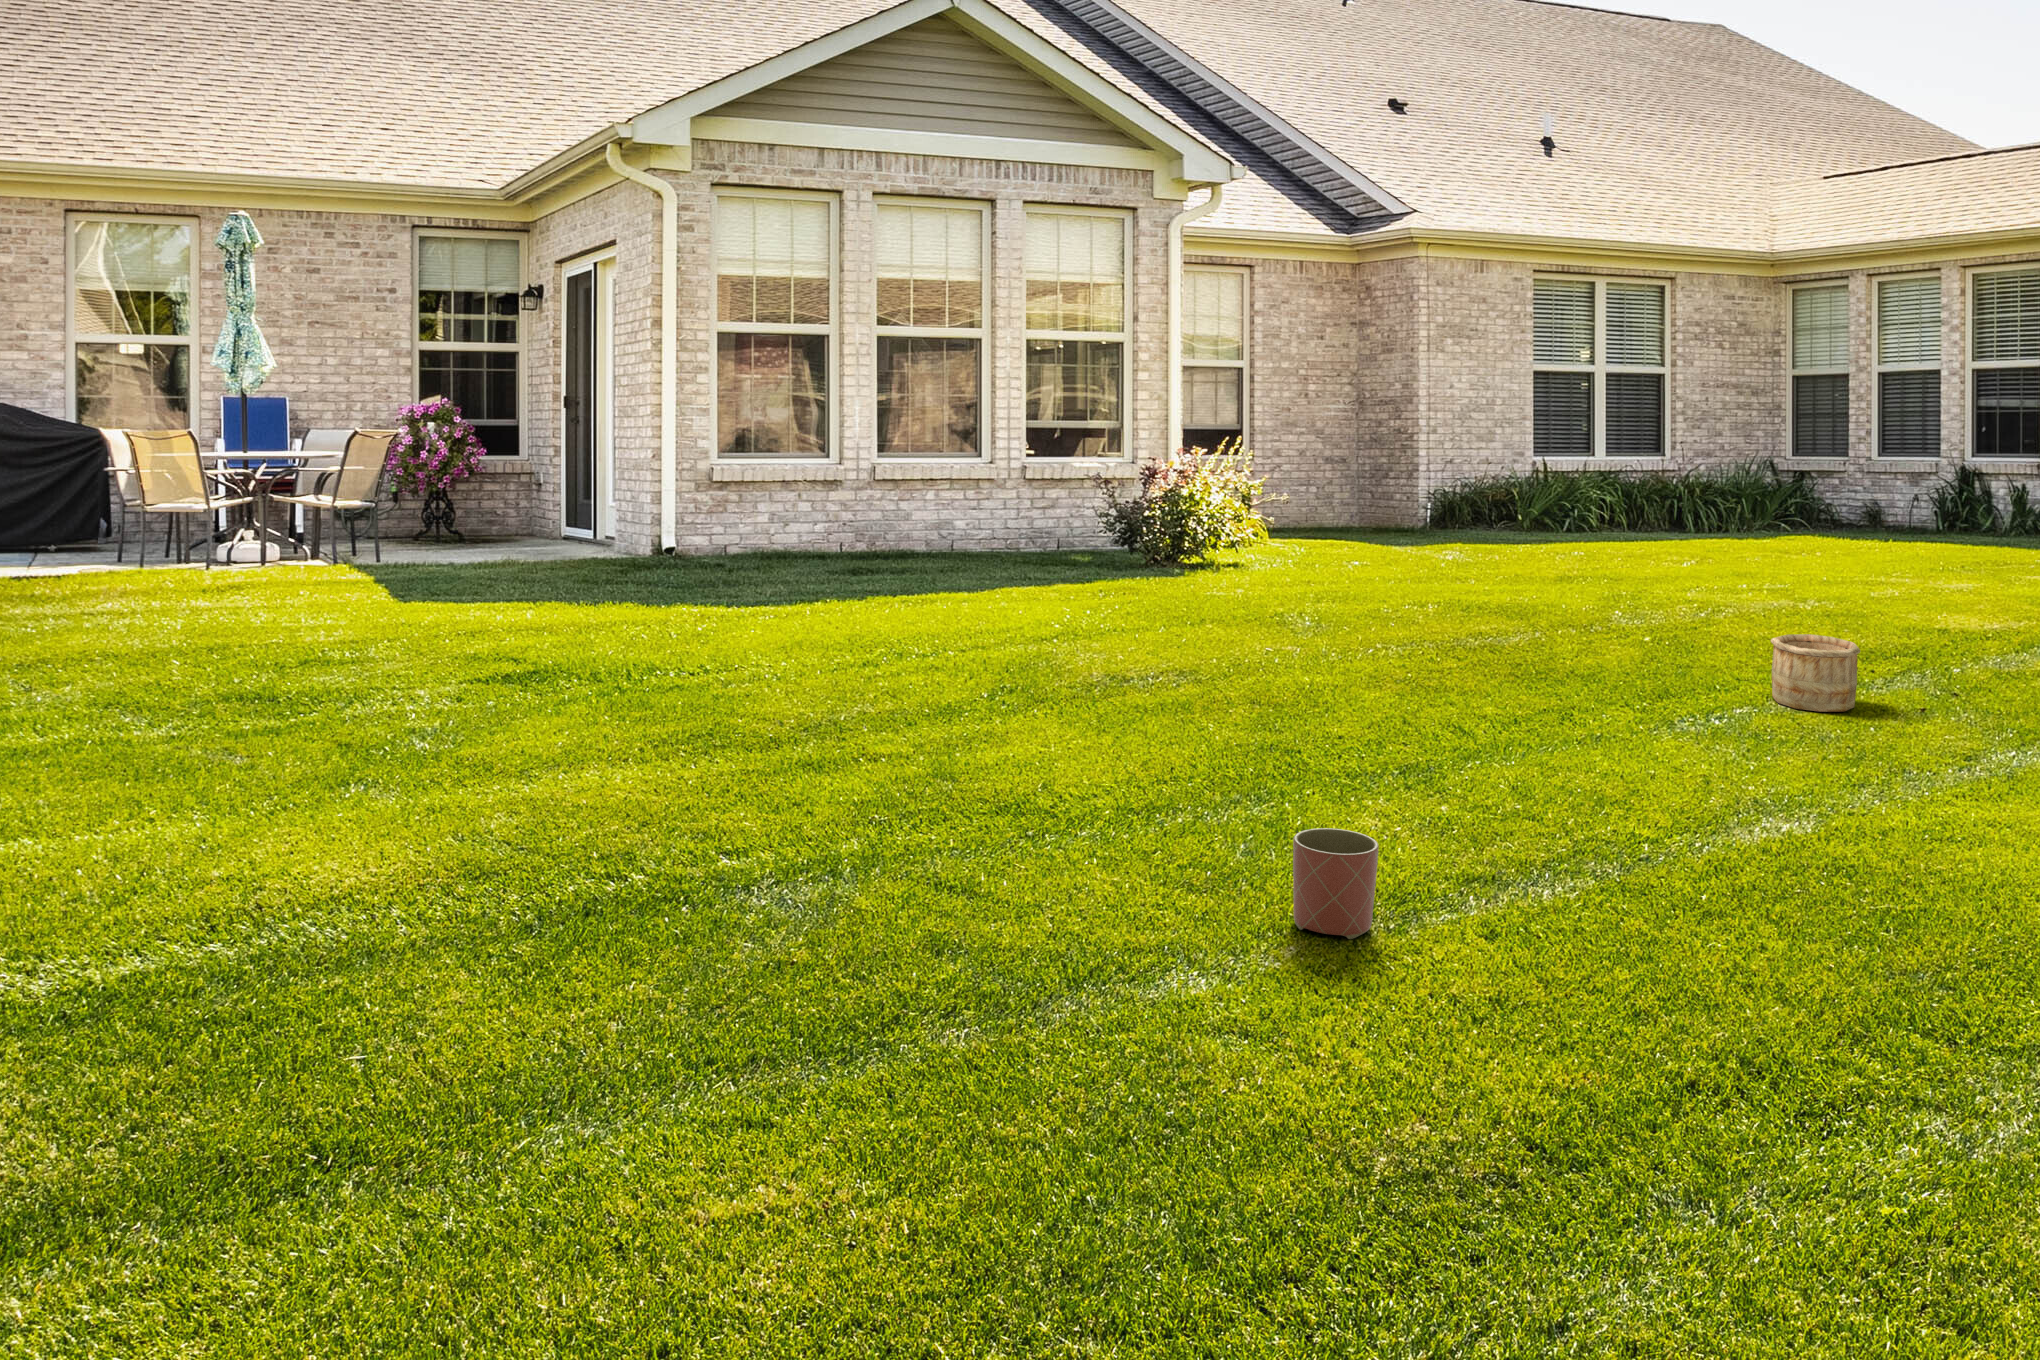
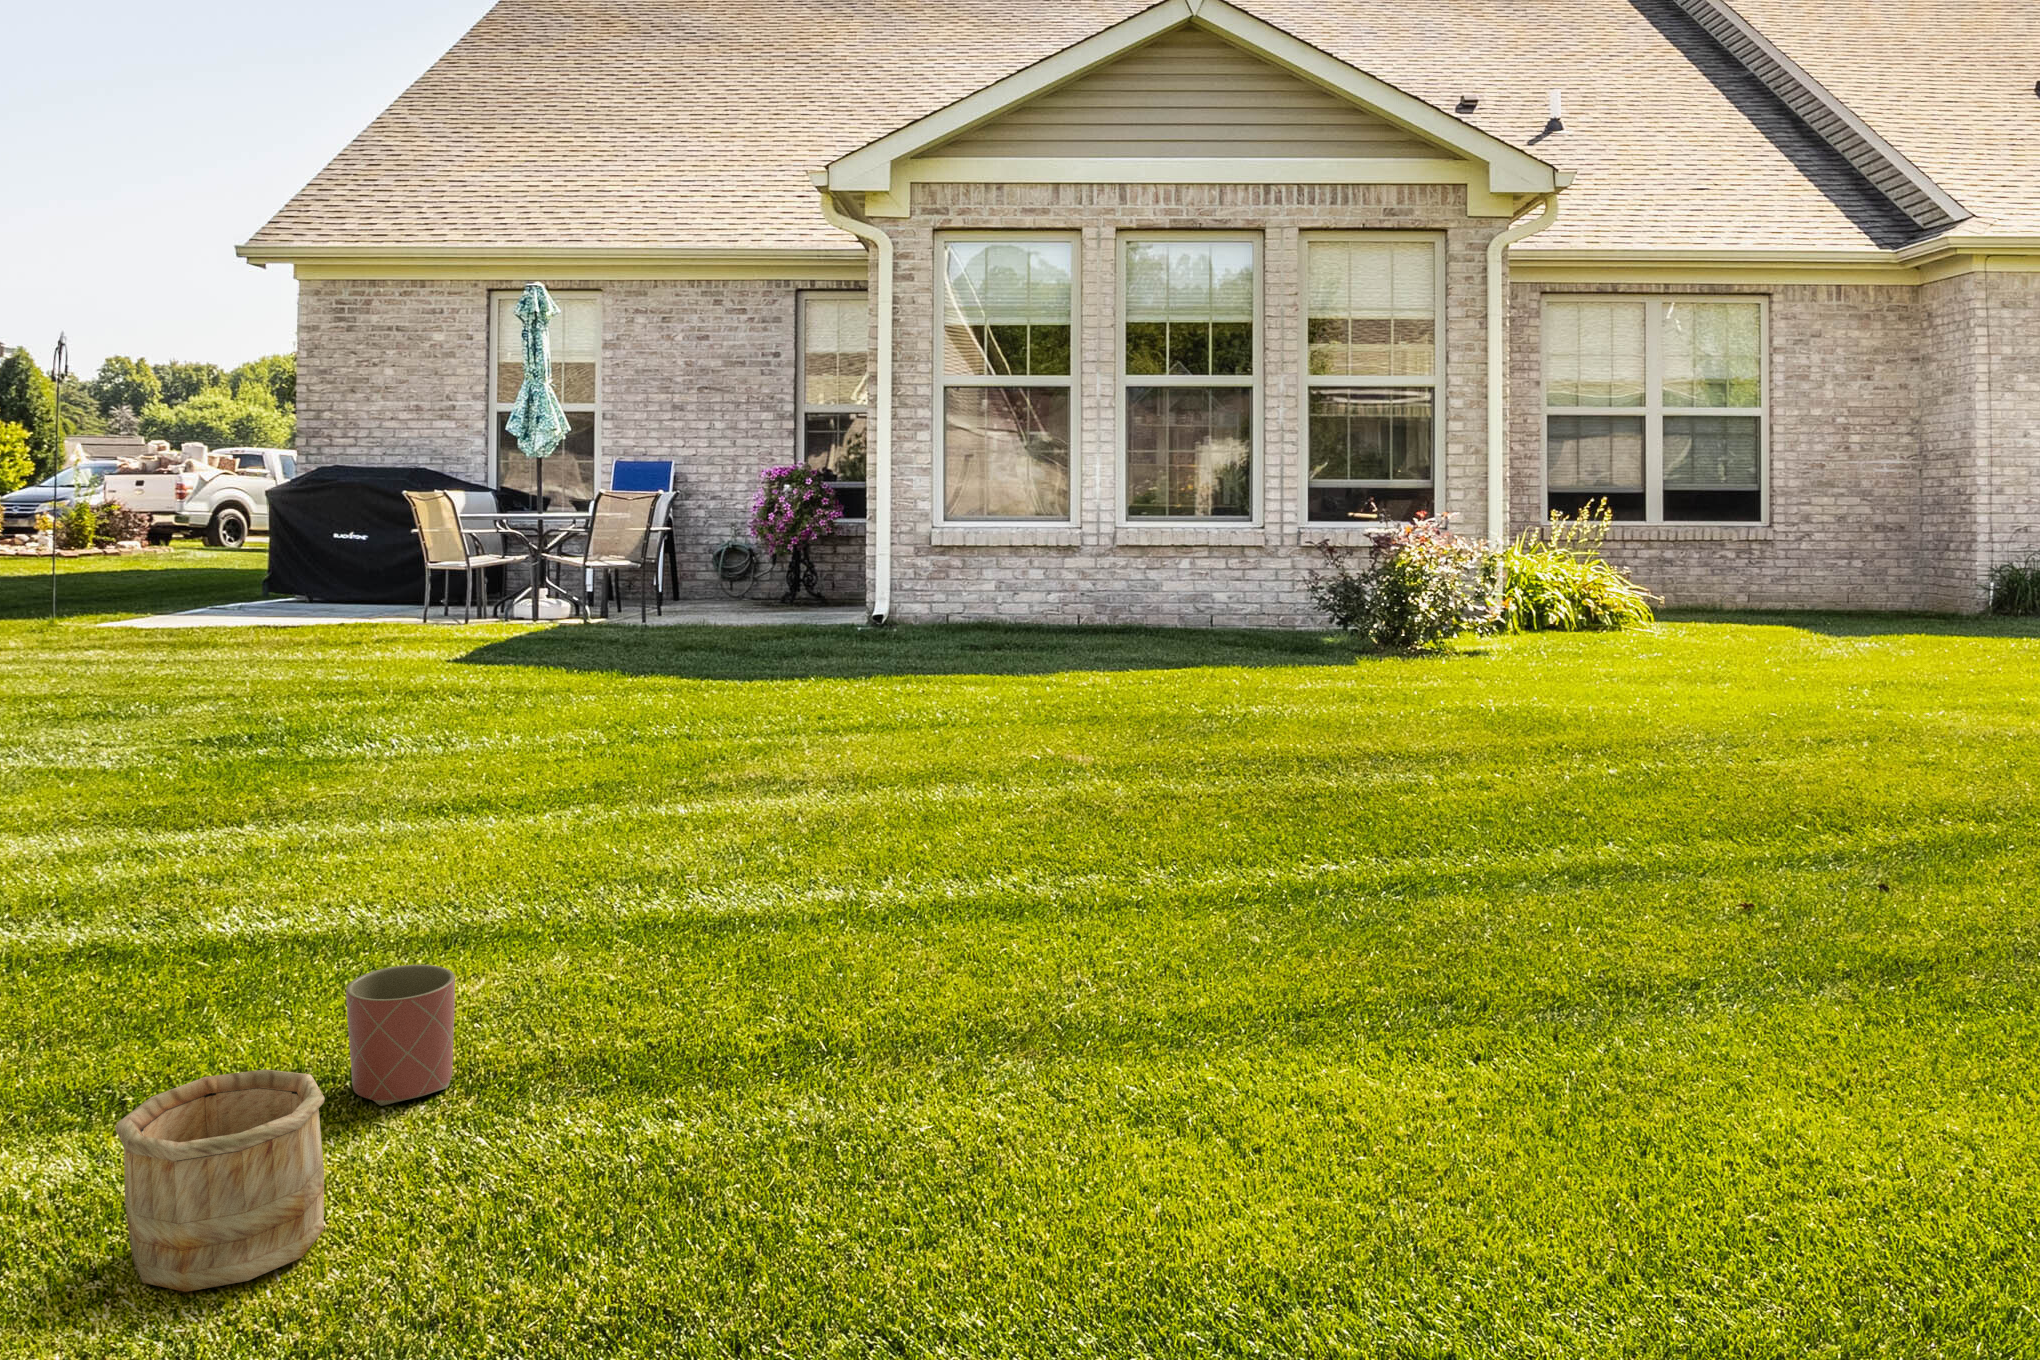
wooden bucket: present [1771,634,1860,712] -> present [115,1069,325,1292]

